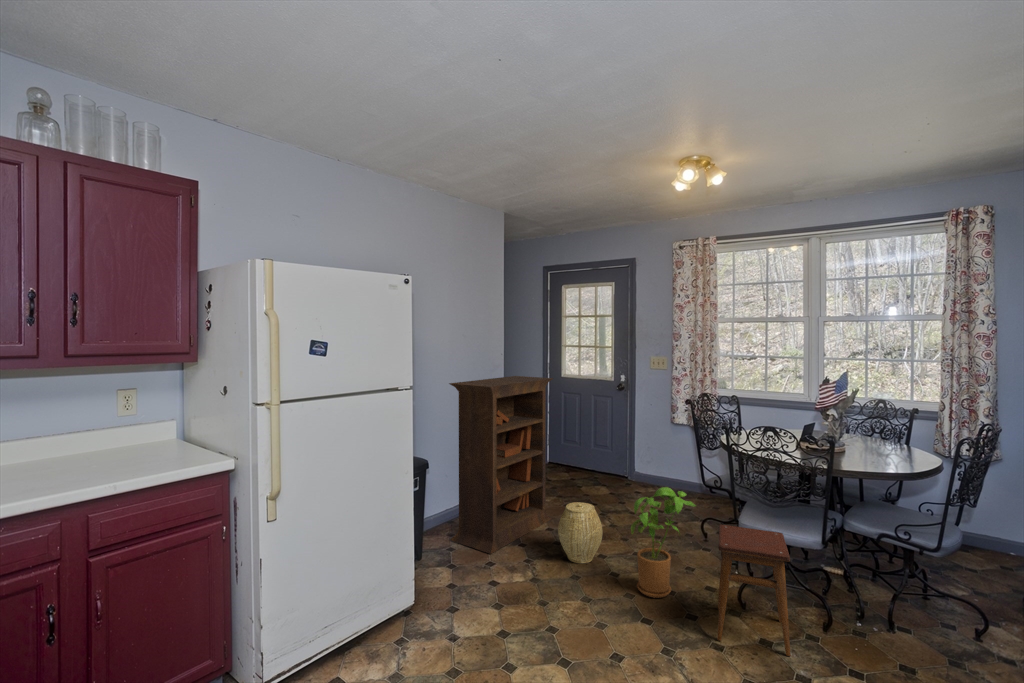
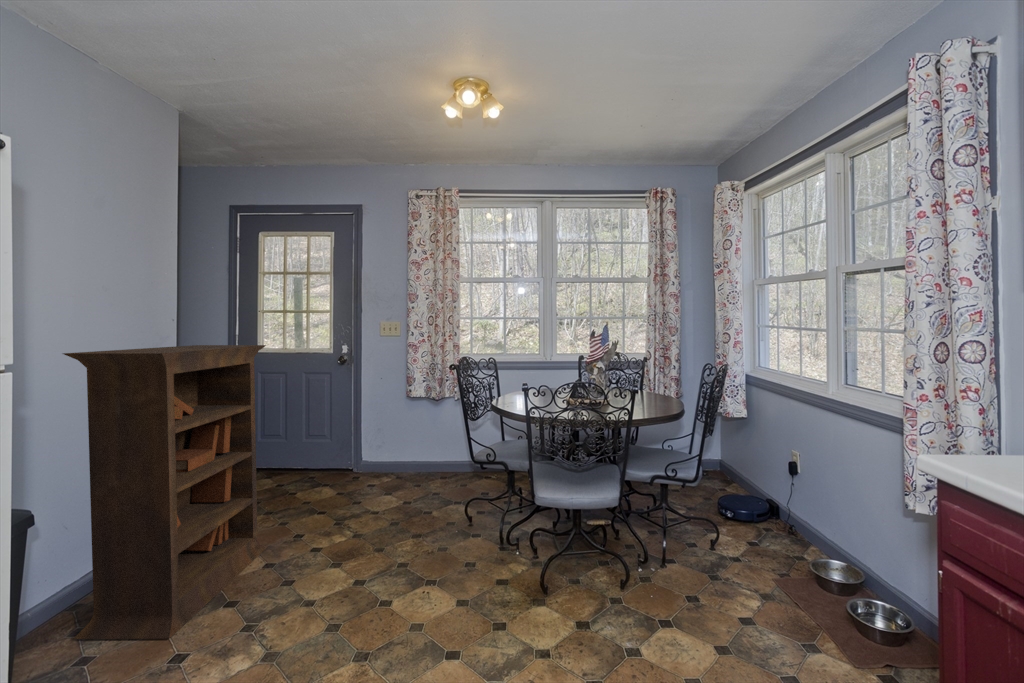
house plant: present [631,487,695,598] -> none [414,469,496,619]
woven basket: present [558,502,602,563] -> none [293,514,361,604]
stool: present [717,524,791,656] -> none [522,497,618,649]

